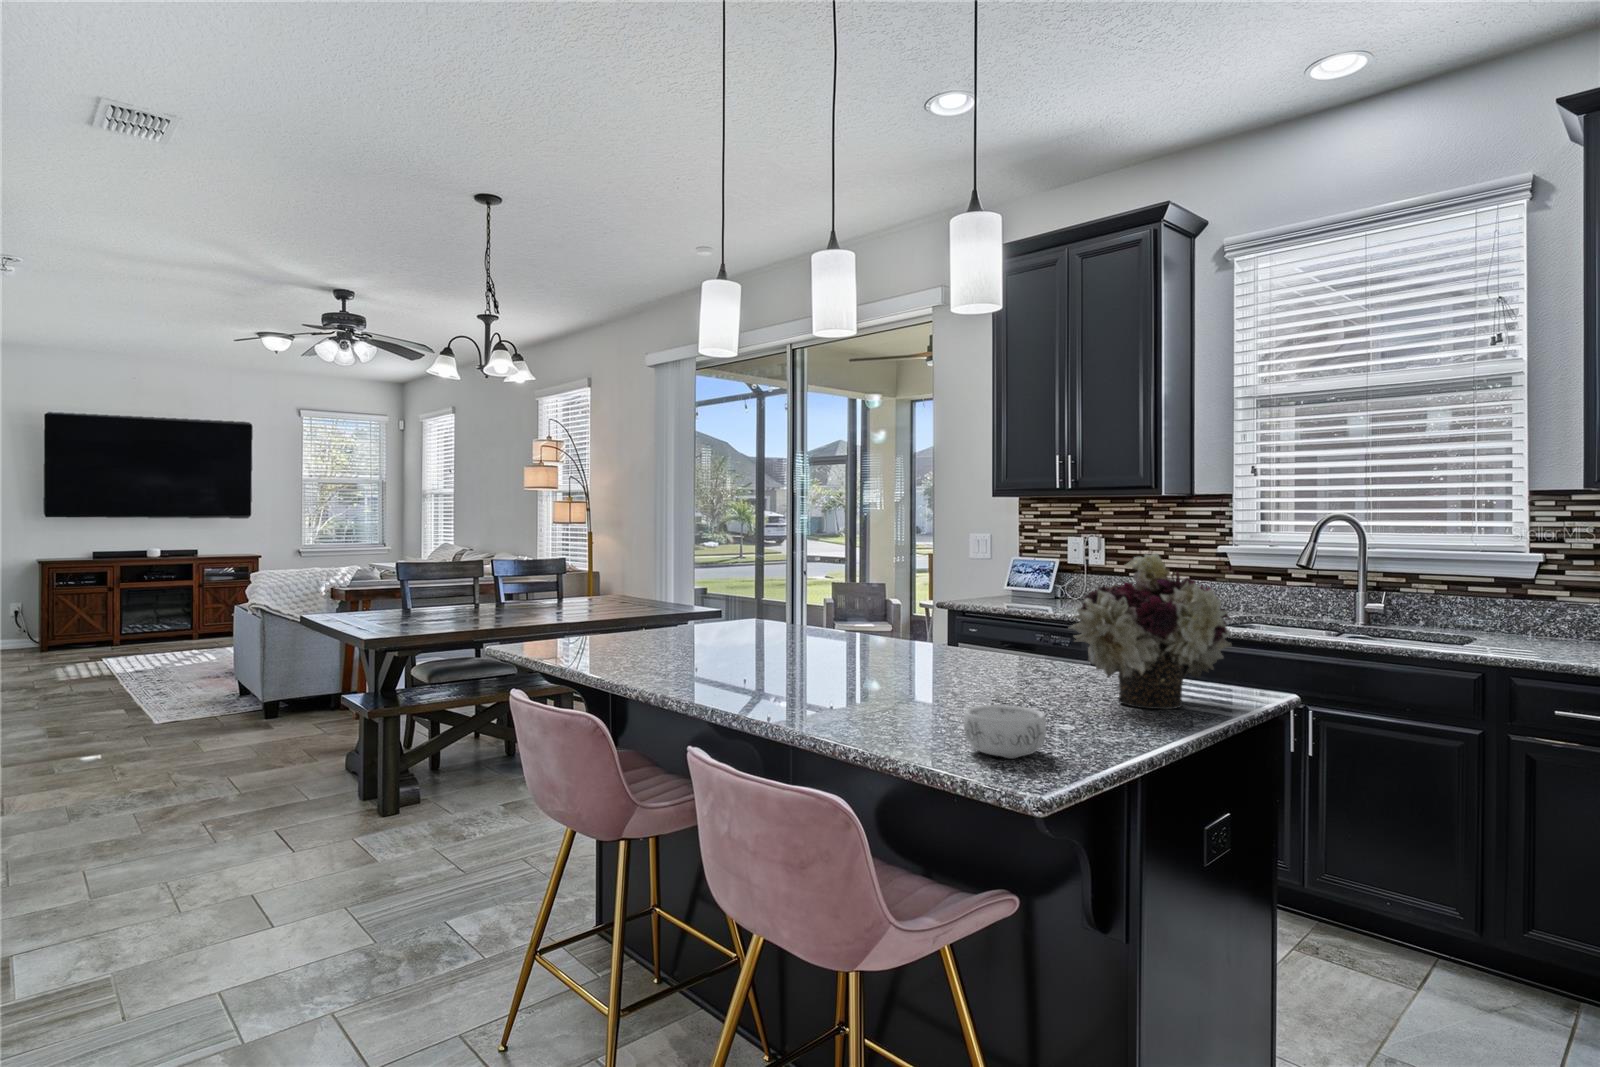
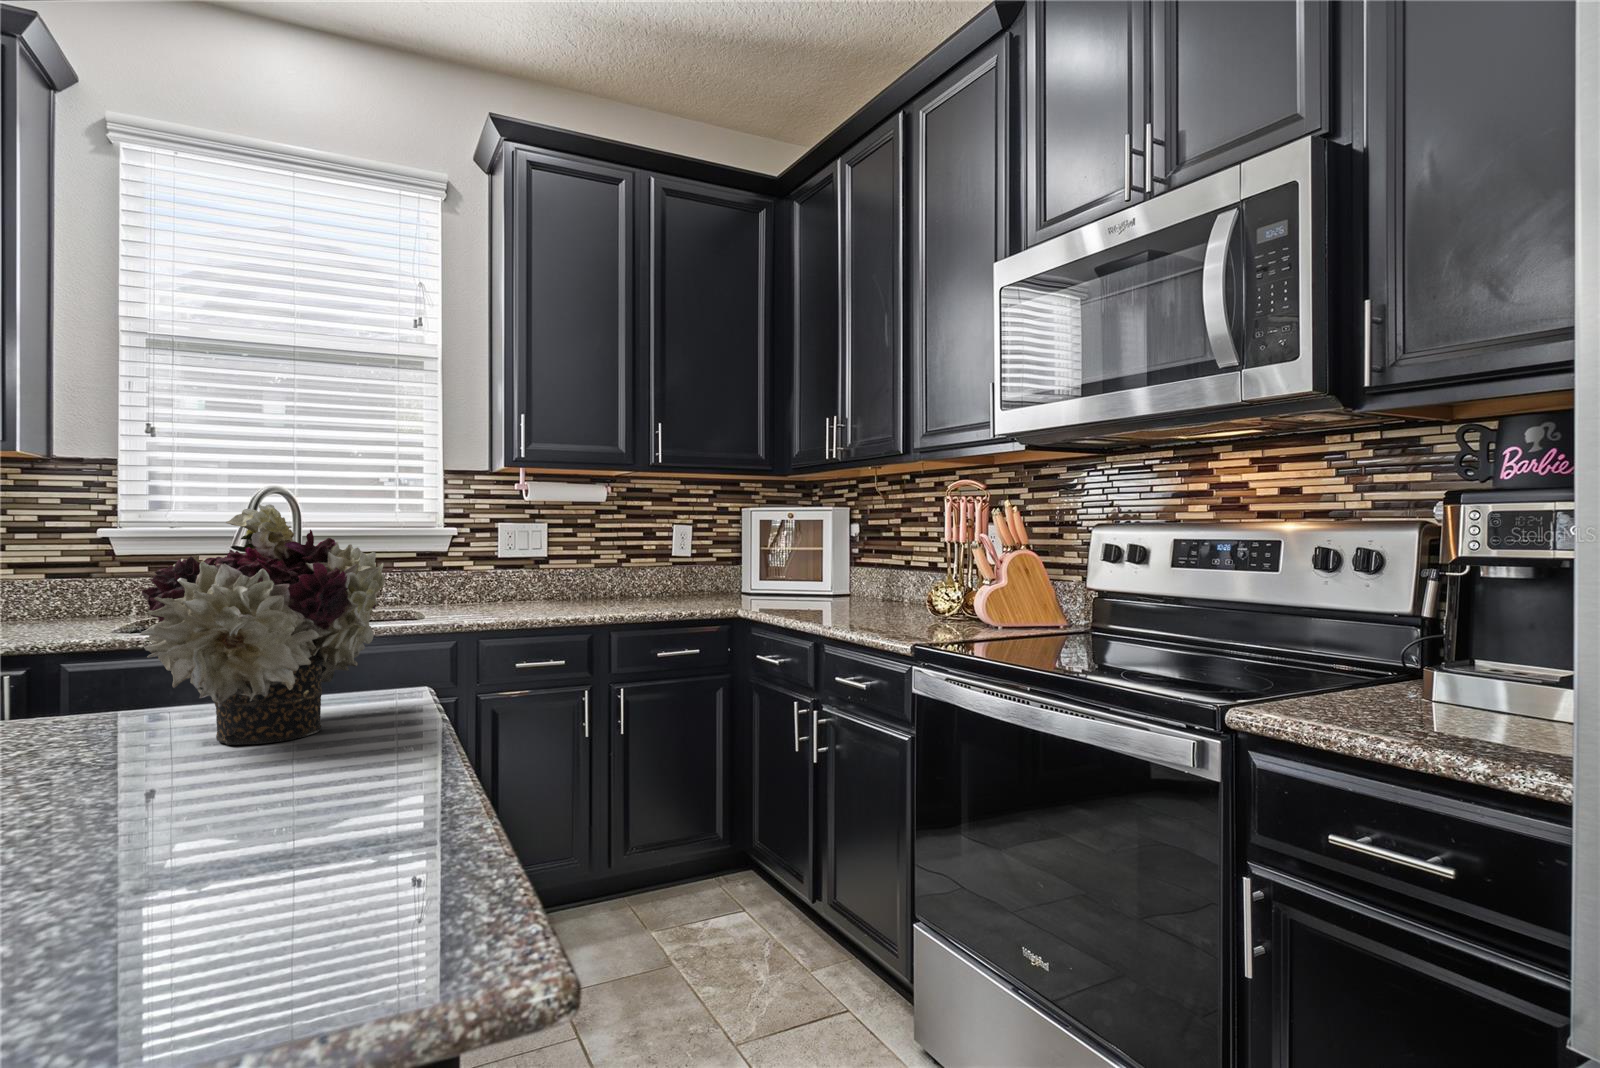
decorative bowl: present [964,705,1046,758] -> none [123,775,321,896]

